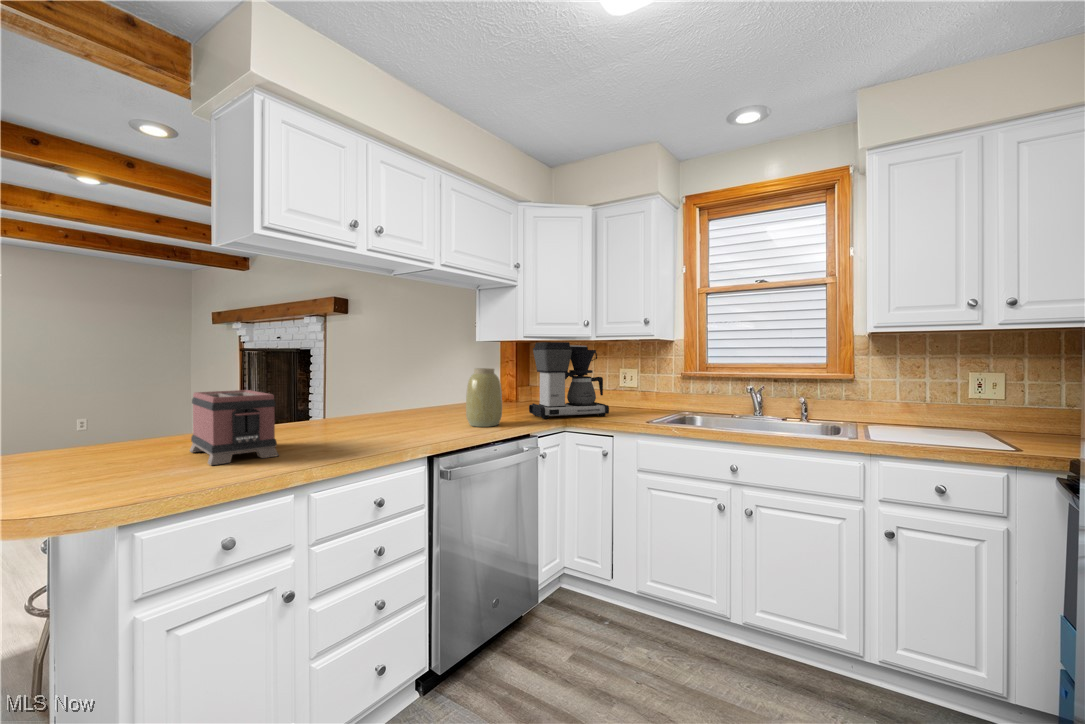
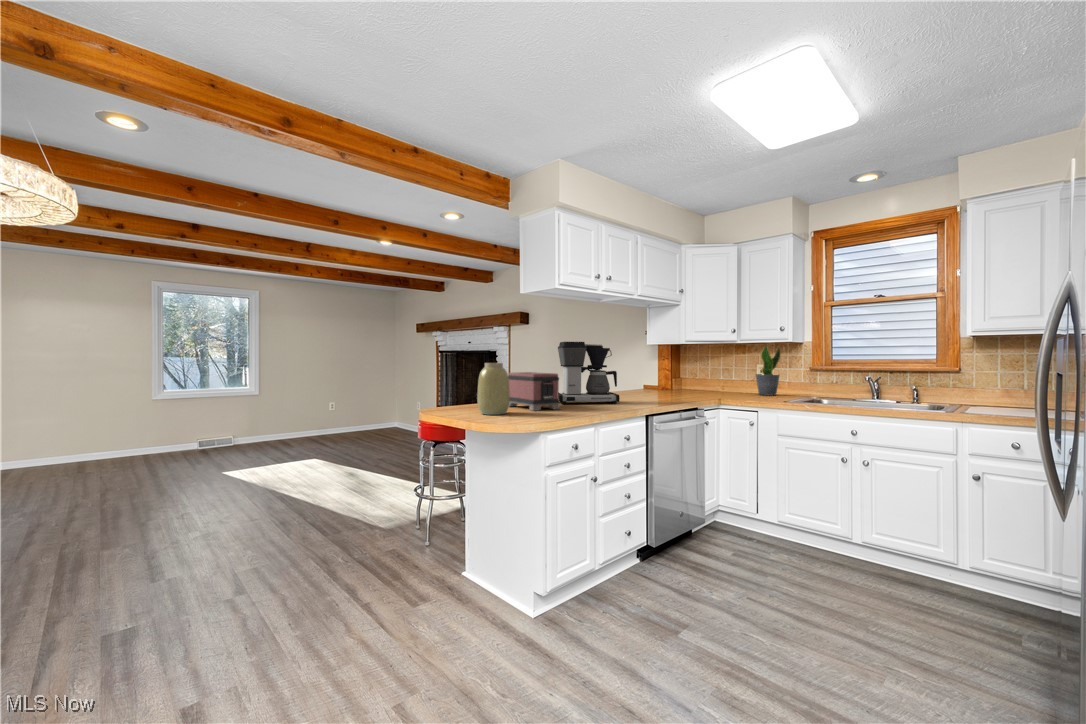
coffee maker: present [529,342,609,419] -> present [558,342,620,404]
potted plant: none [617,344,647,410] -> present [756,346,780,396]
vase: present [466,368,502,427] -> present [477,363,510,415]

